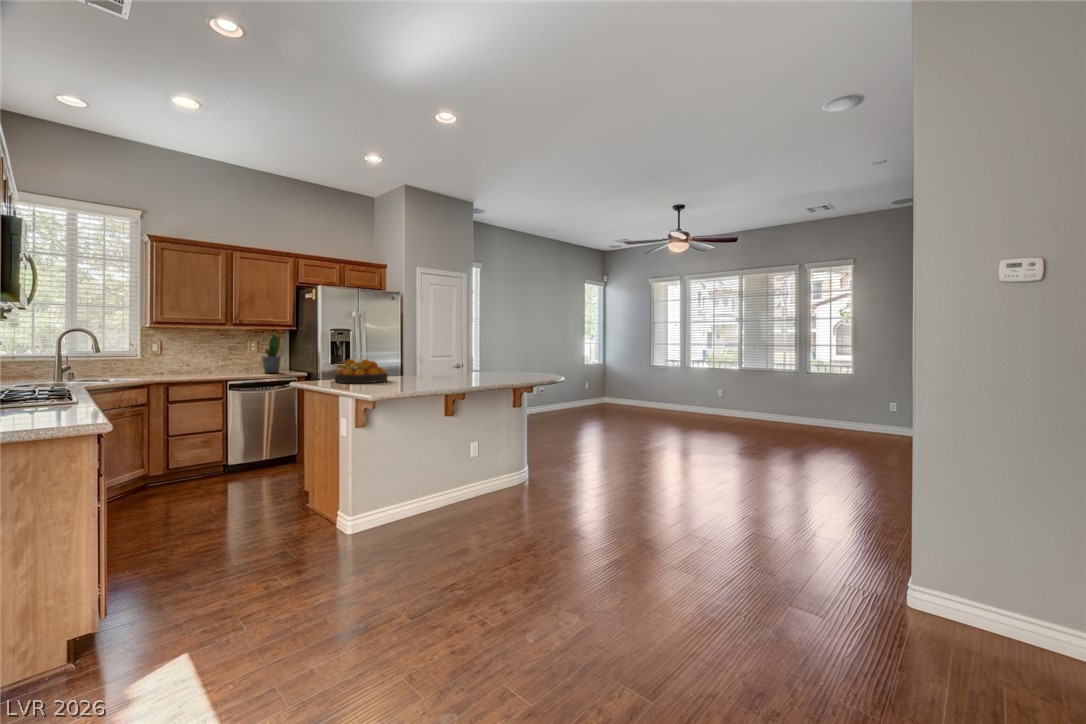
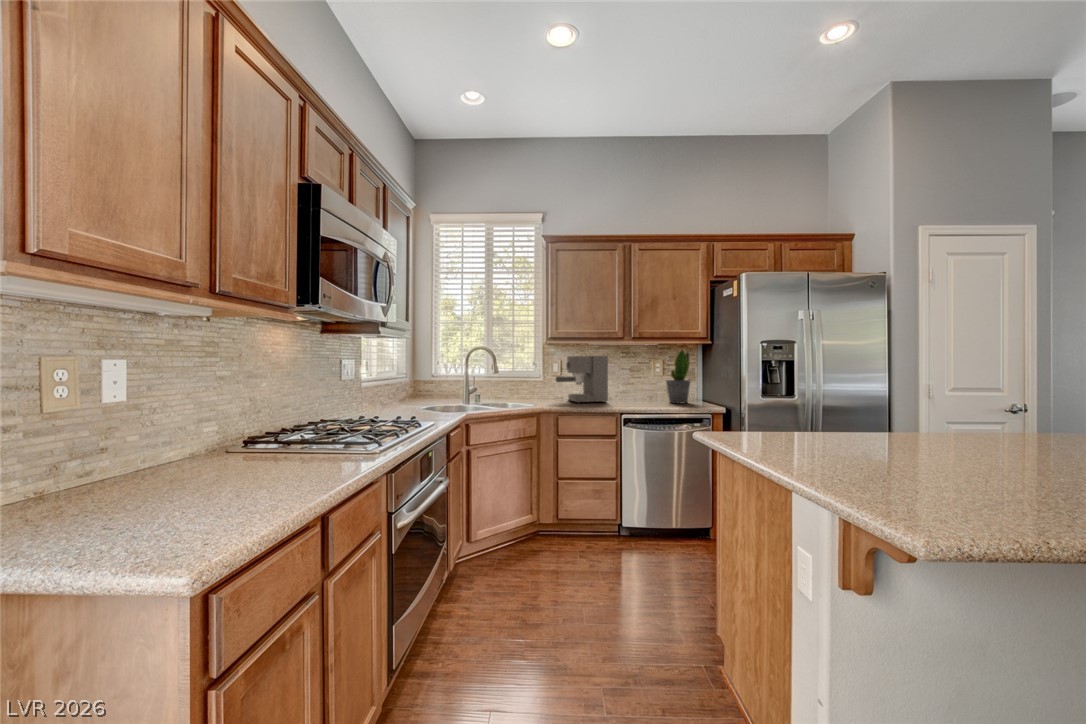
coffee maker: none [160,337,212,375] -> present [556,356,608,403]
fruit bowl: present [334,359,388,383] -> none [788,404,951,479]

